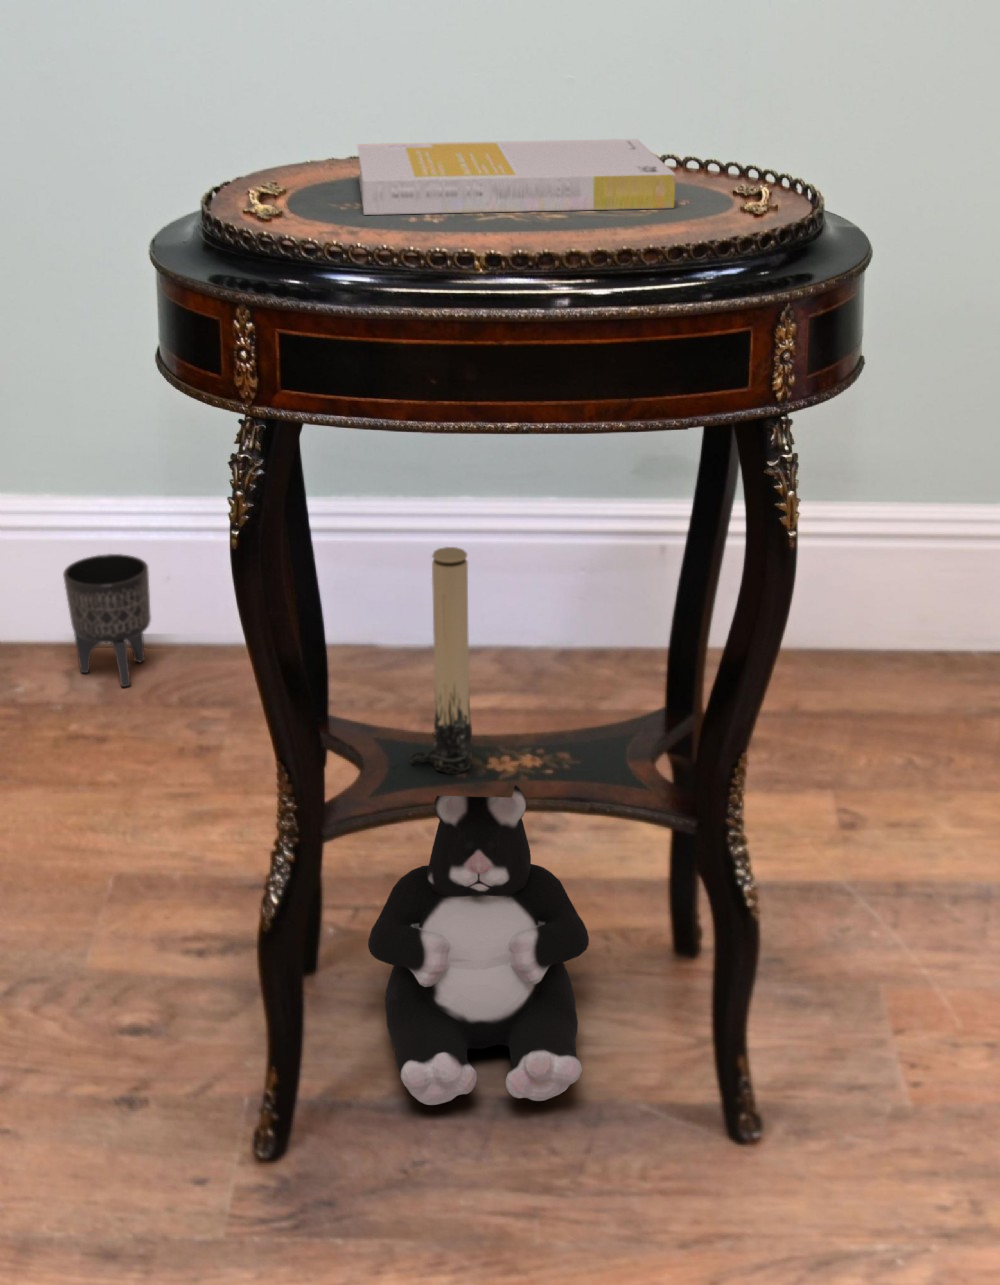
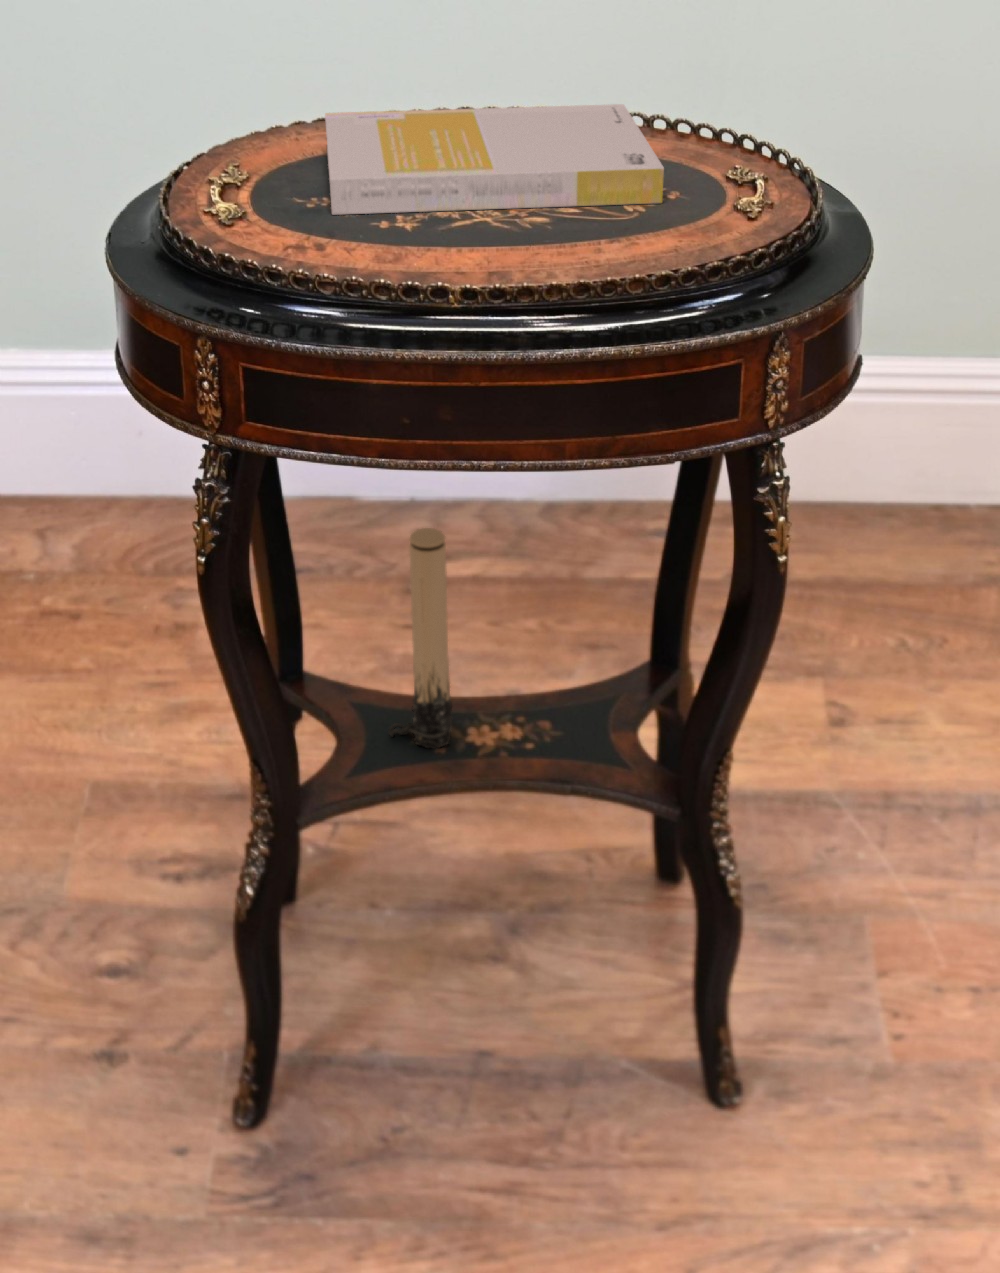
planter: present [63,554,151,687] -> none [37,462,128,598]
plush toy: present [368,785,589,1105] -> none [350,755,569,1075]

